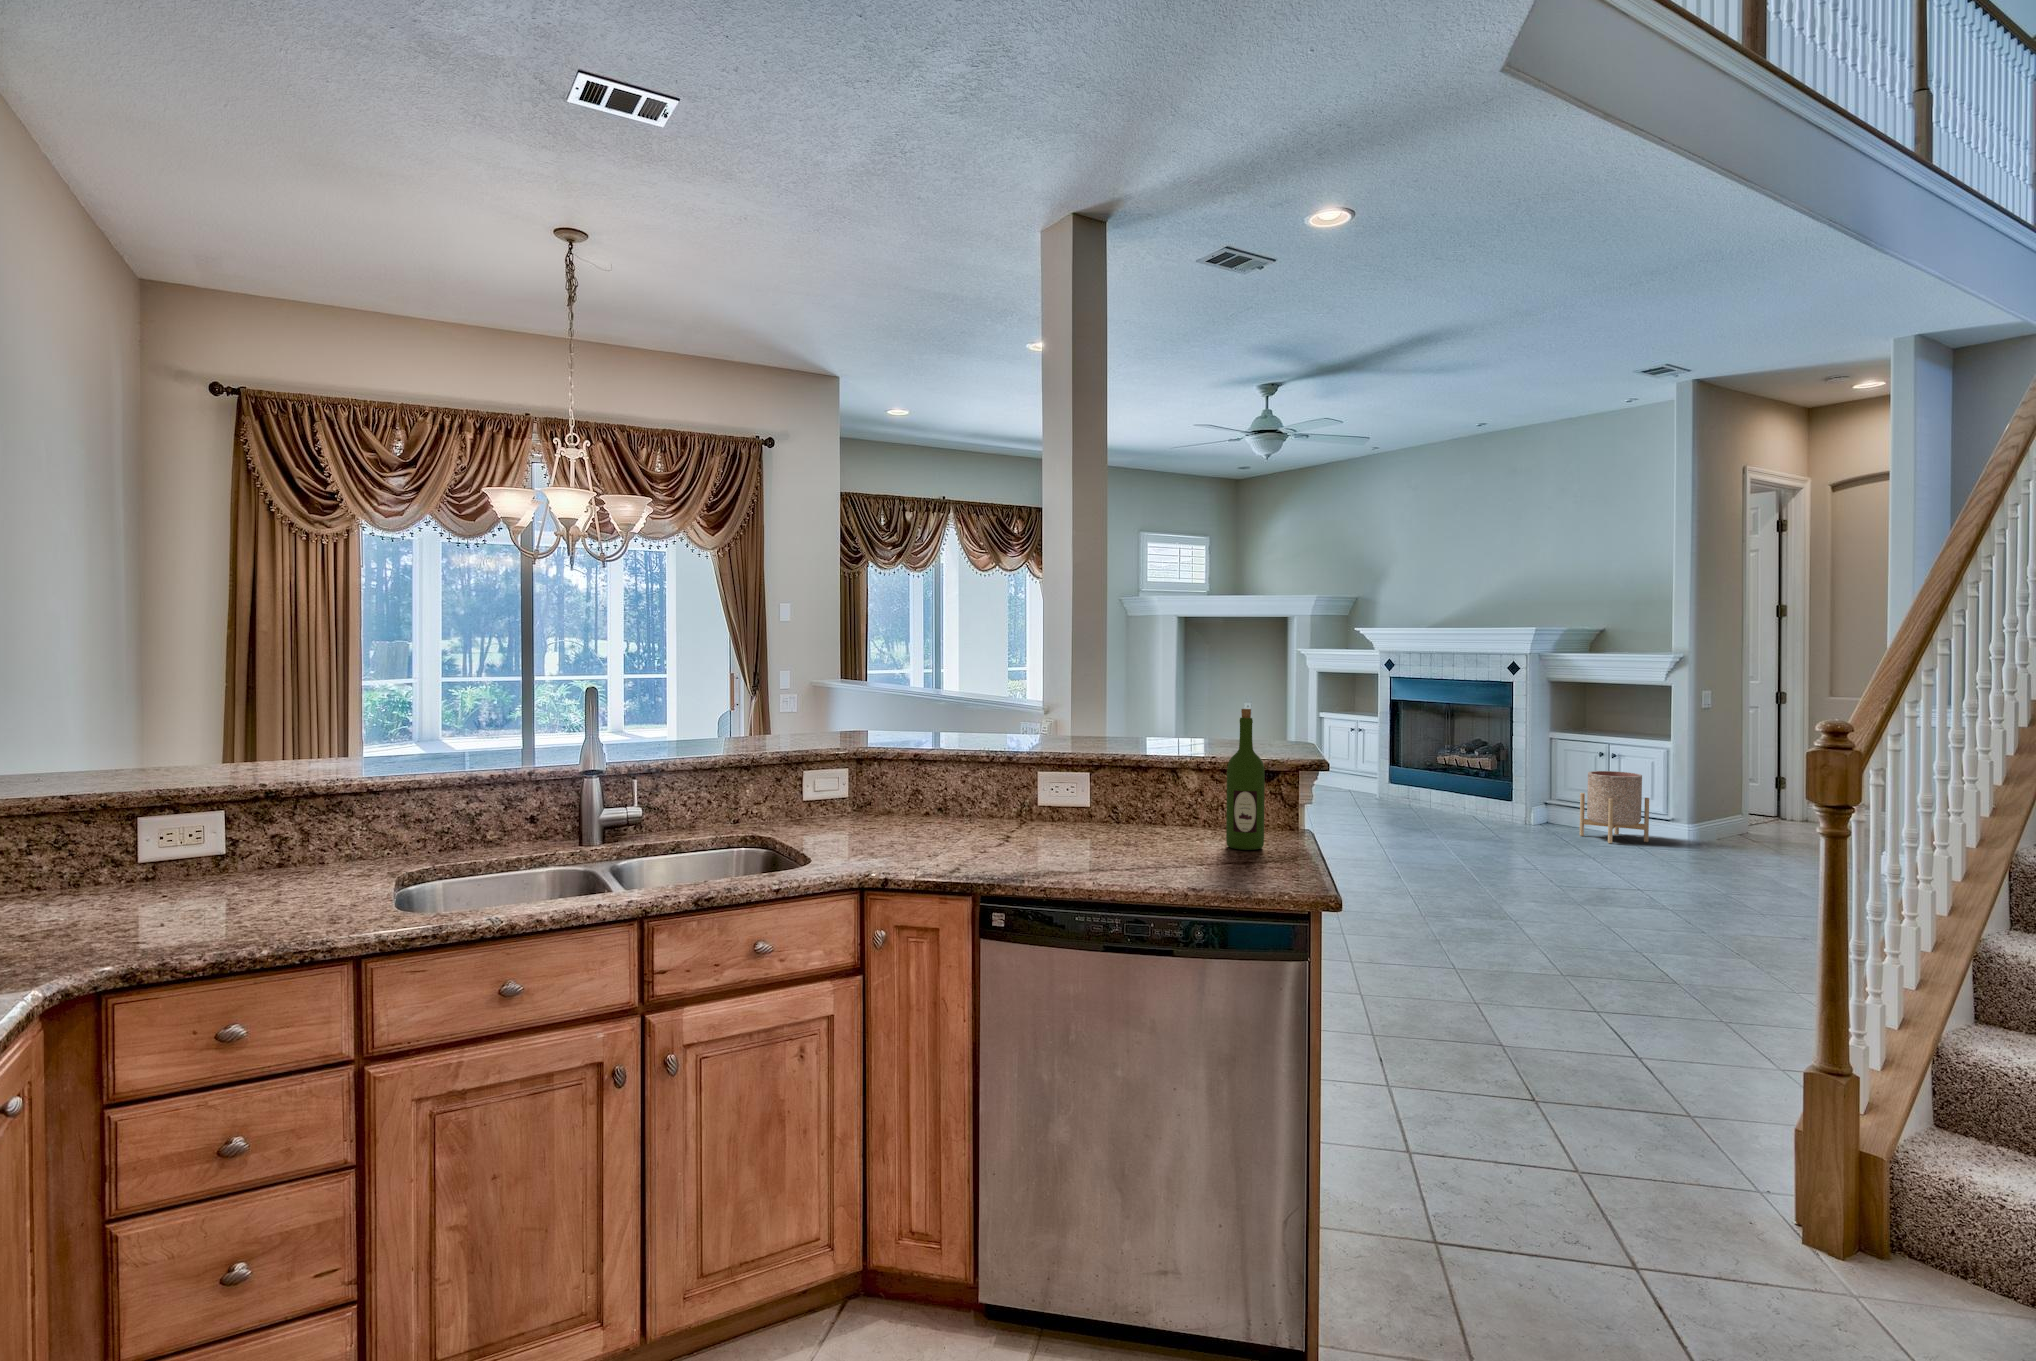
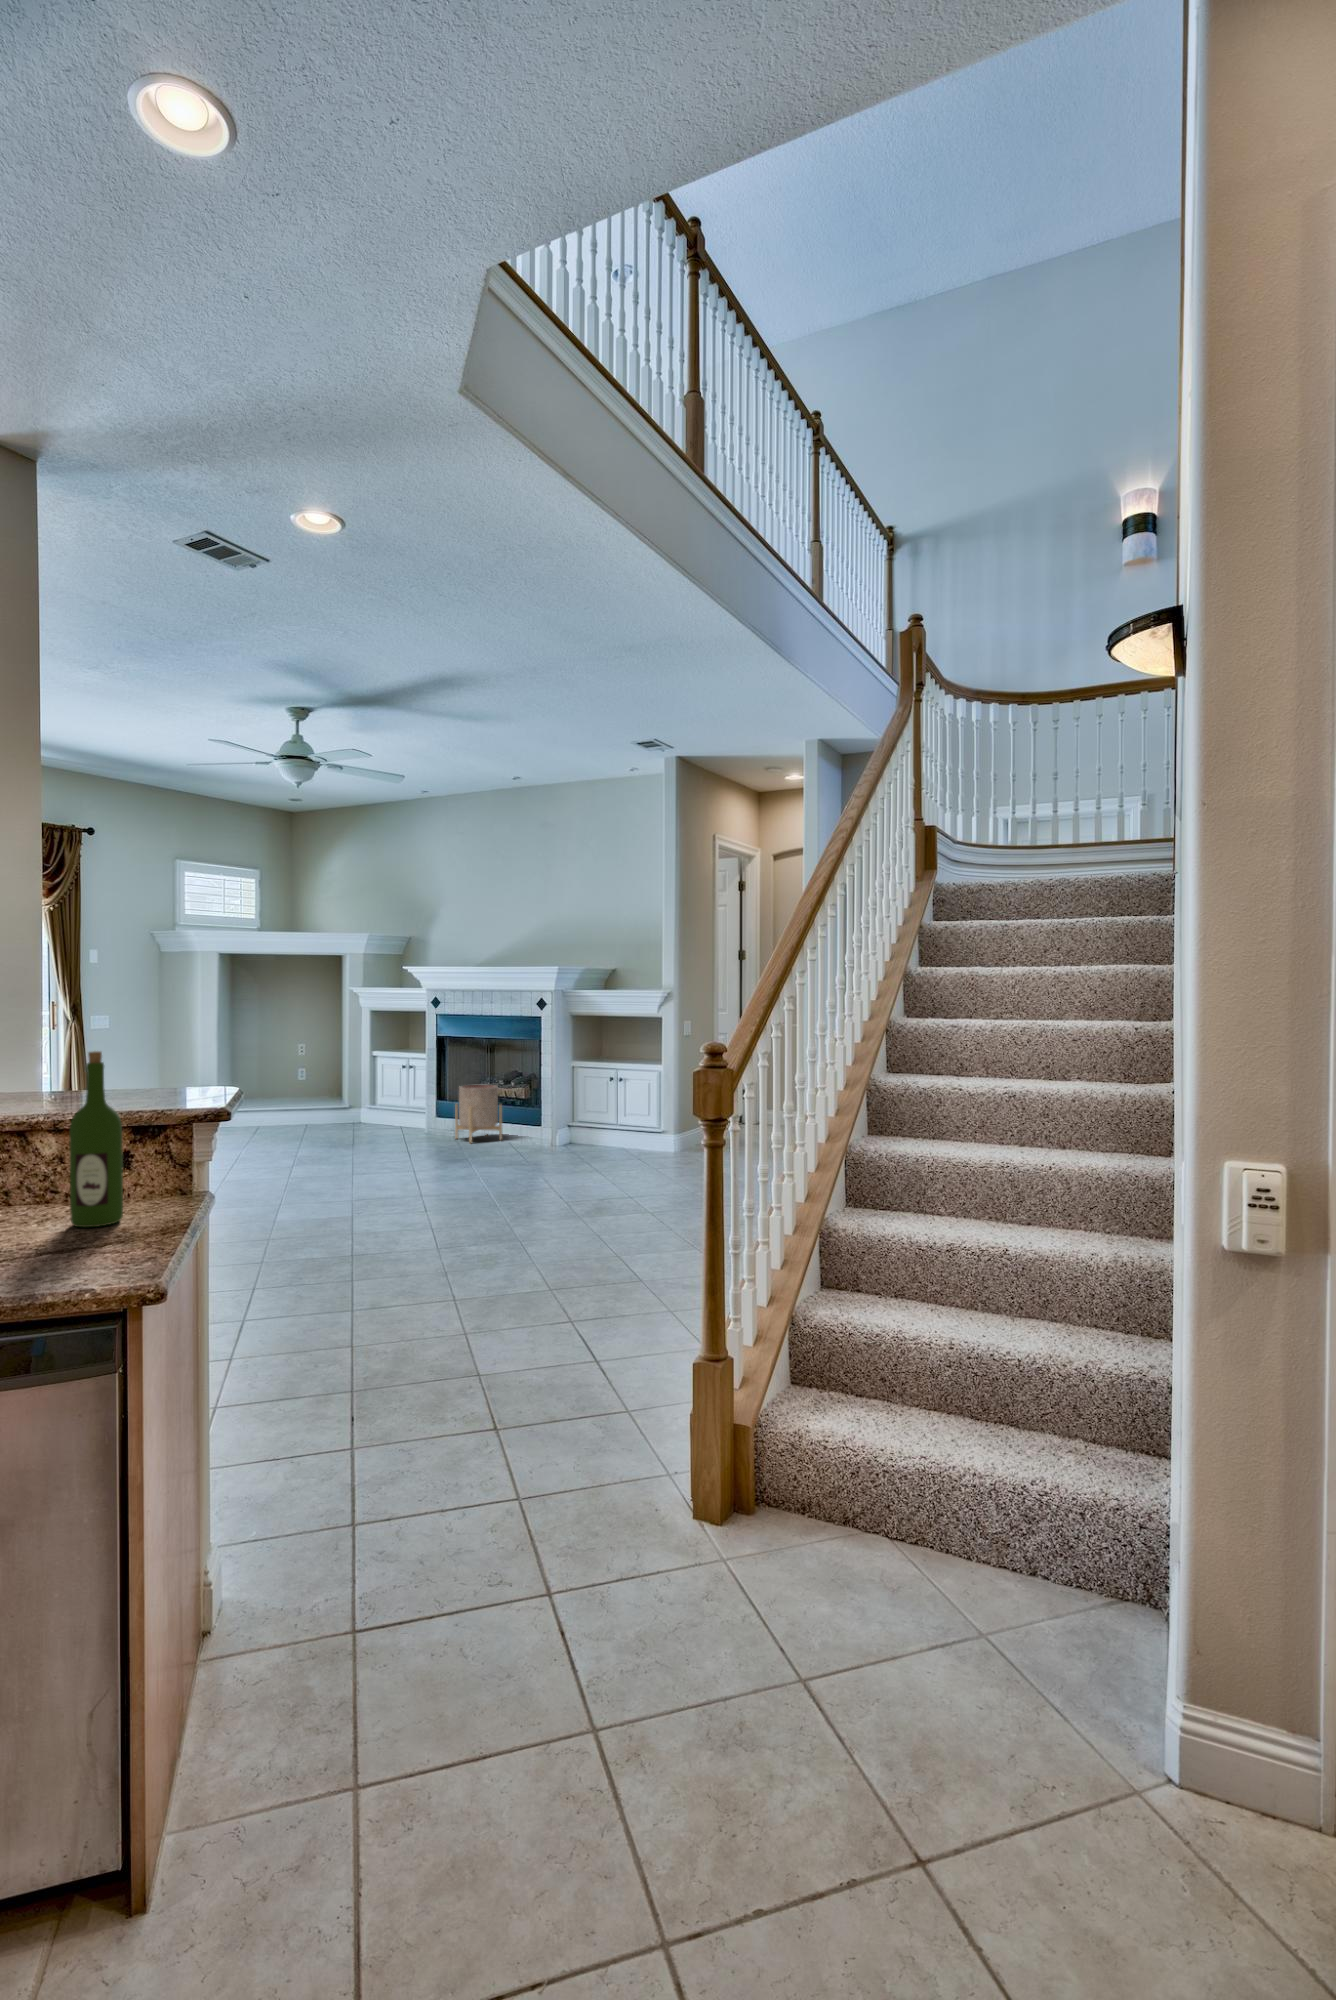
planter: present [1580,771,1649,843] -> present [455,1085,502,1143]

